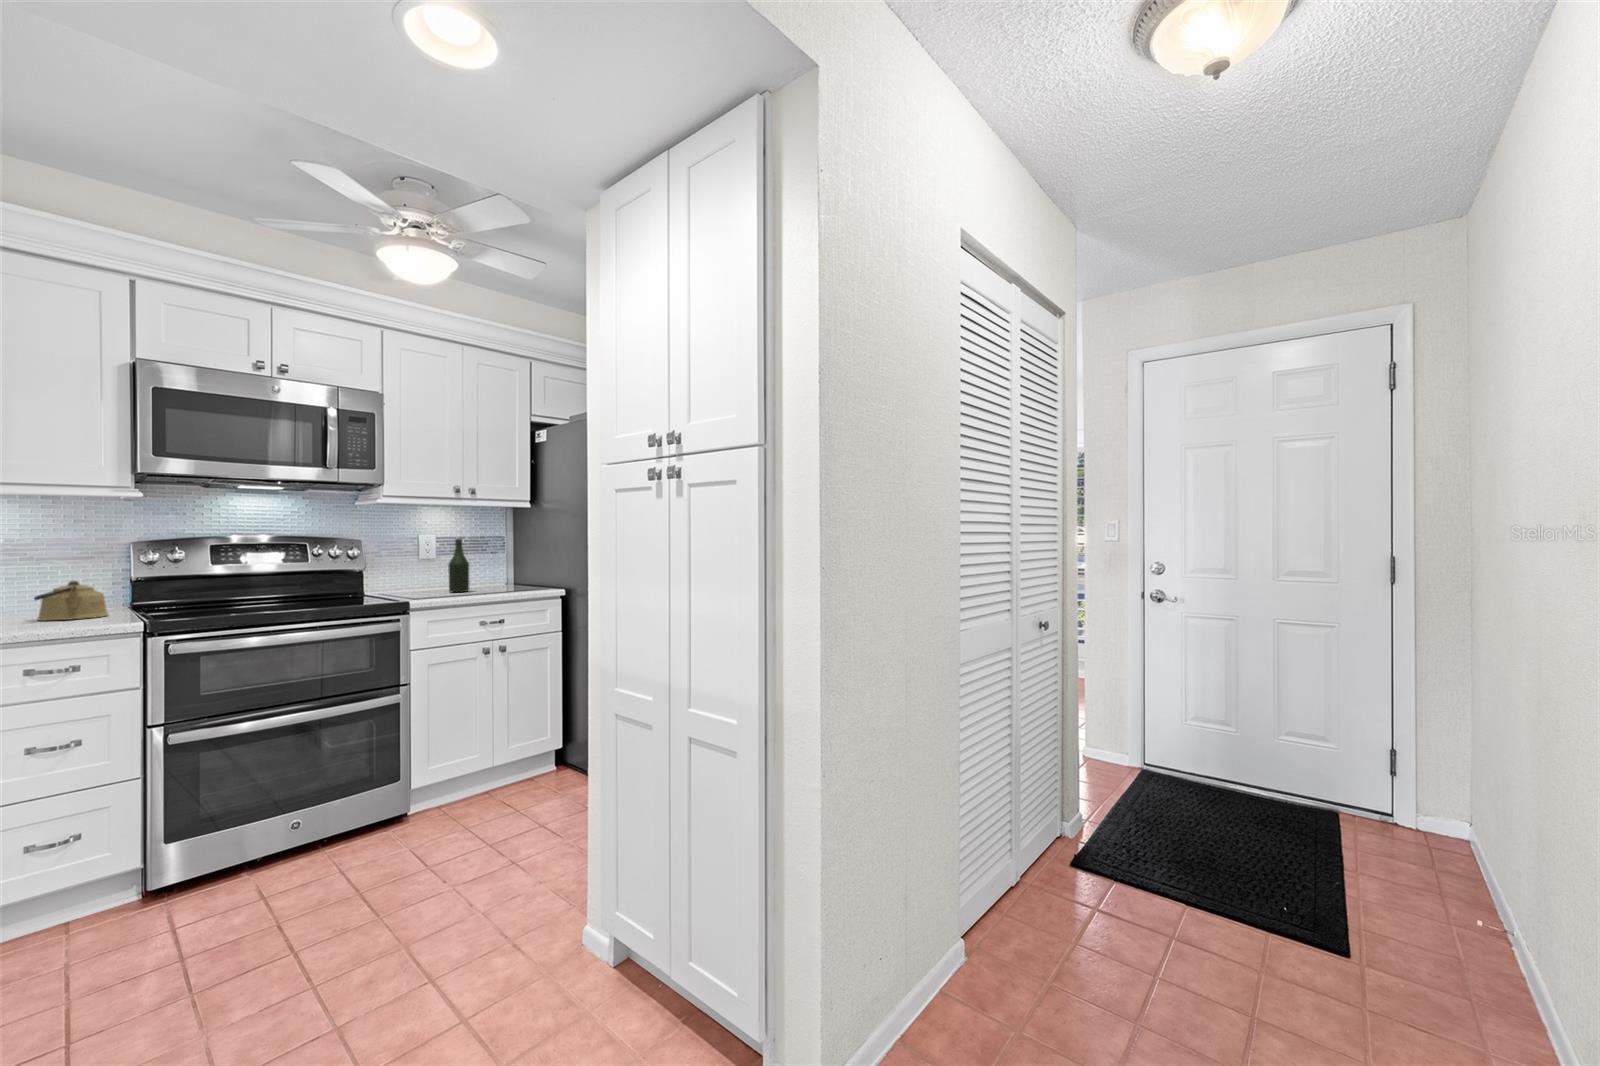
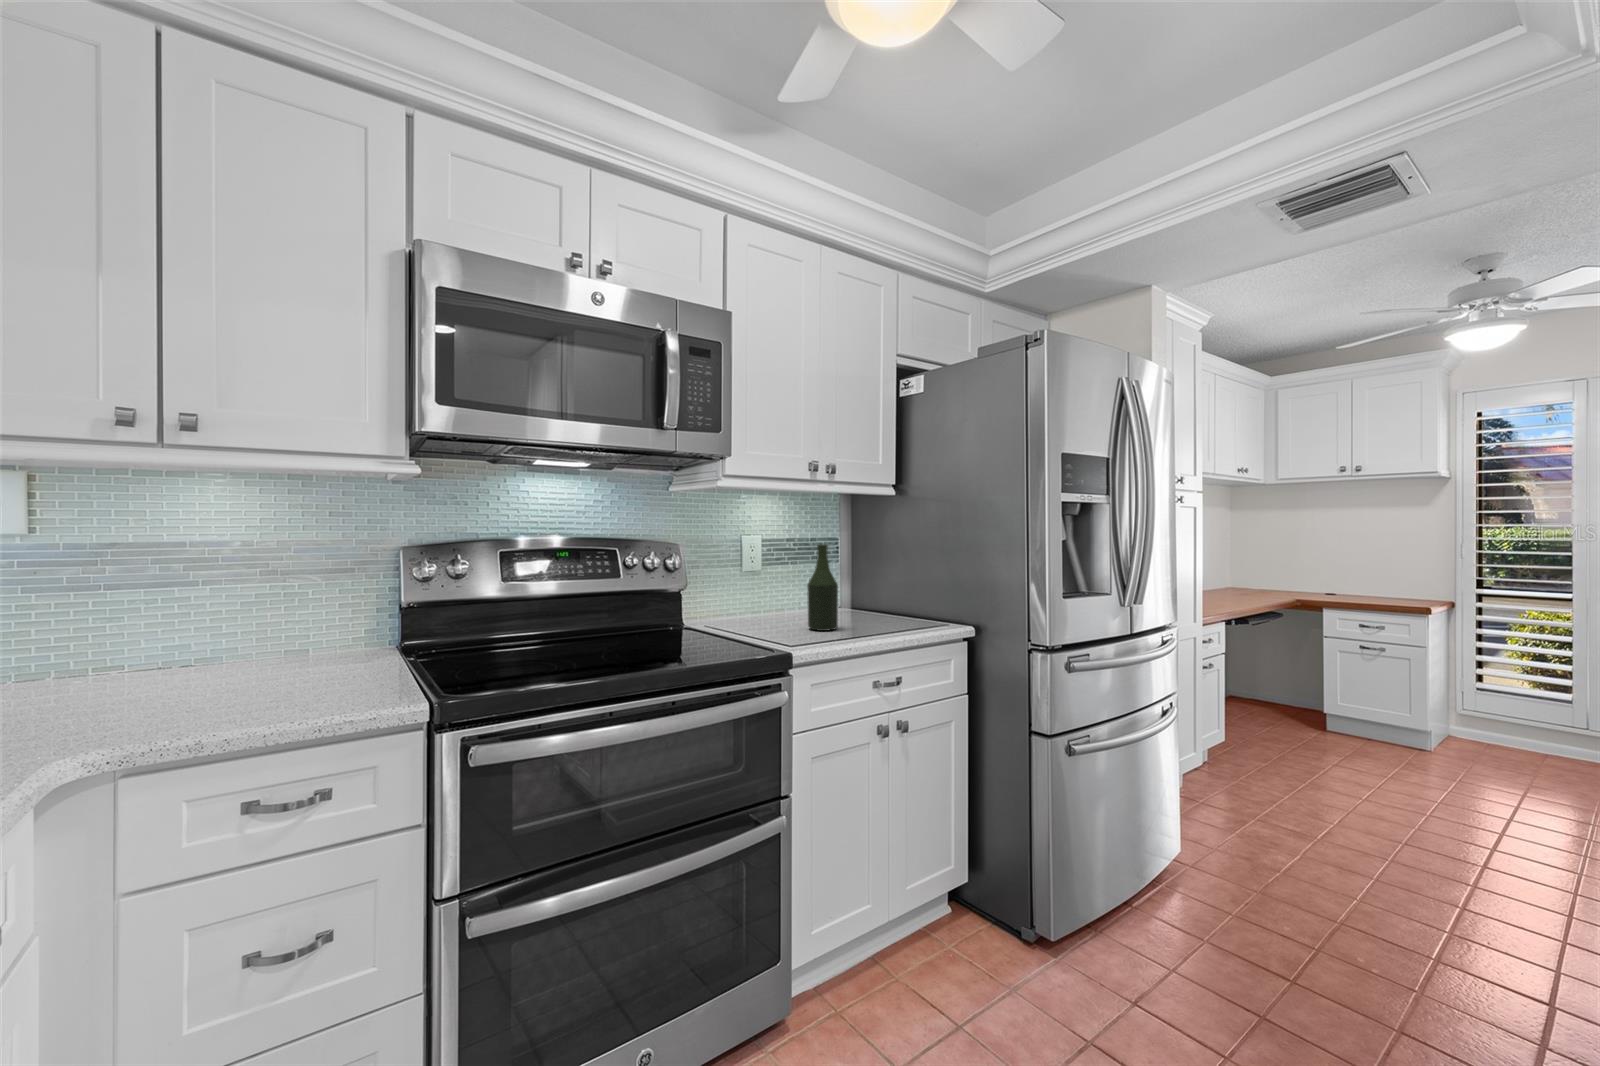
kettle: present [34,581,108,621] -> none [269,614,372,685]

